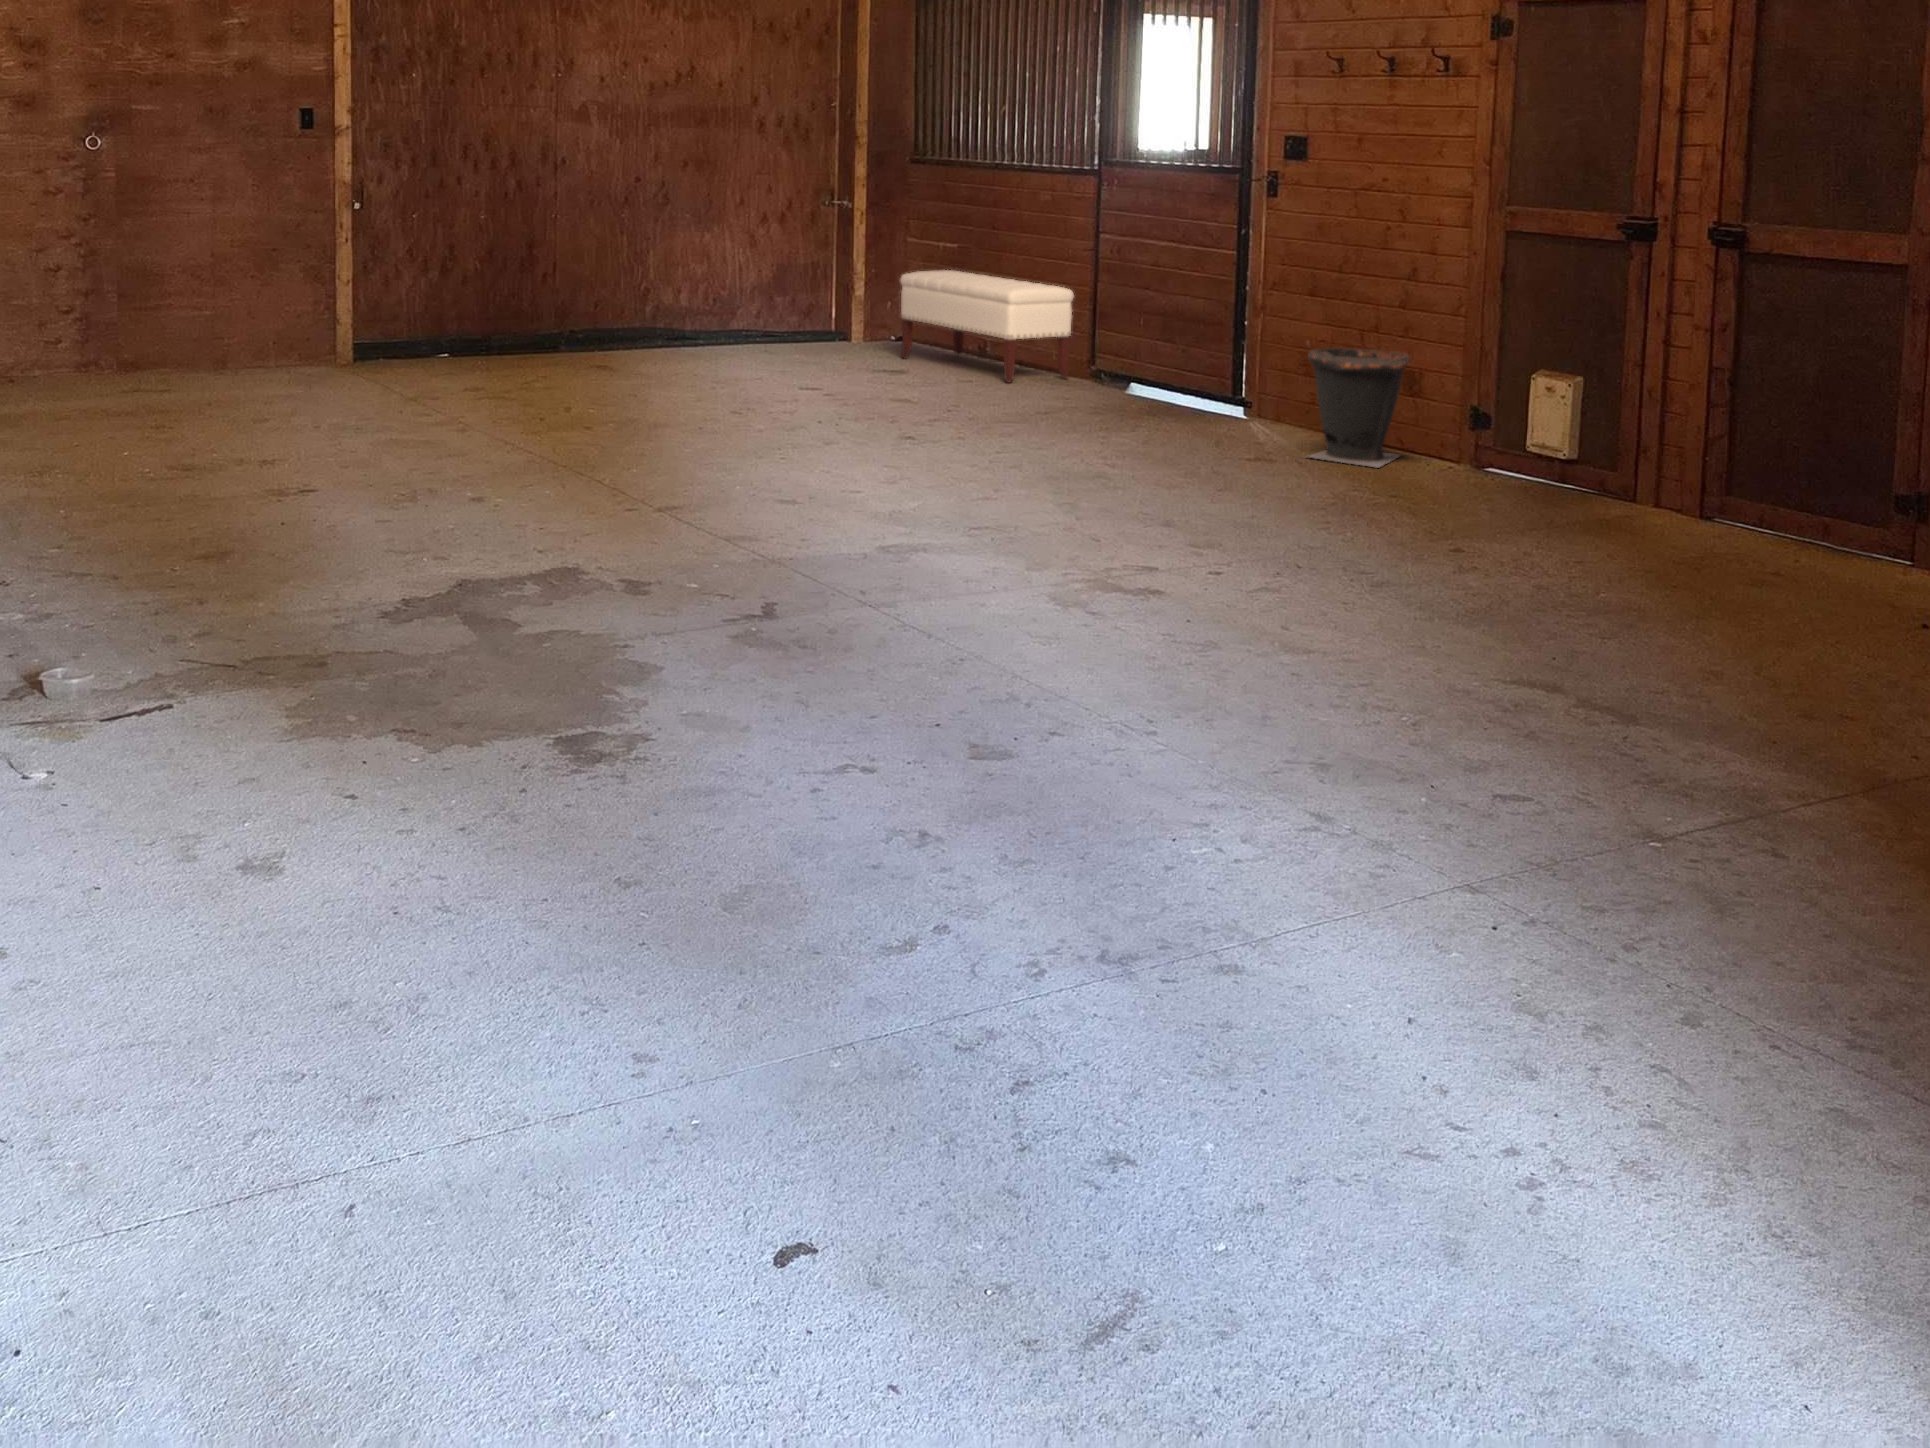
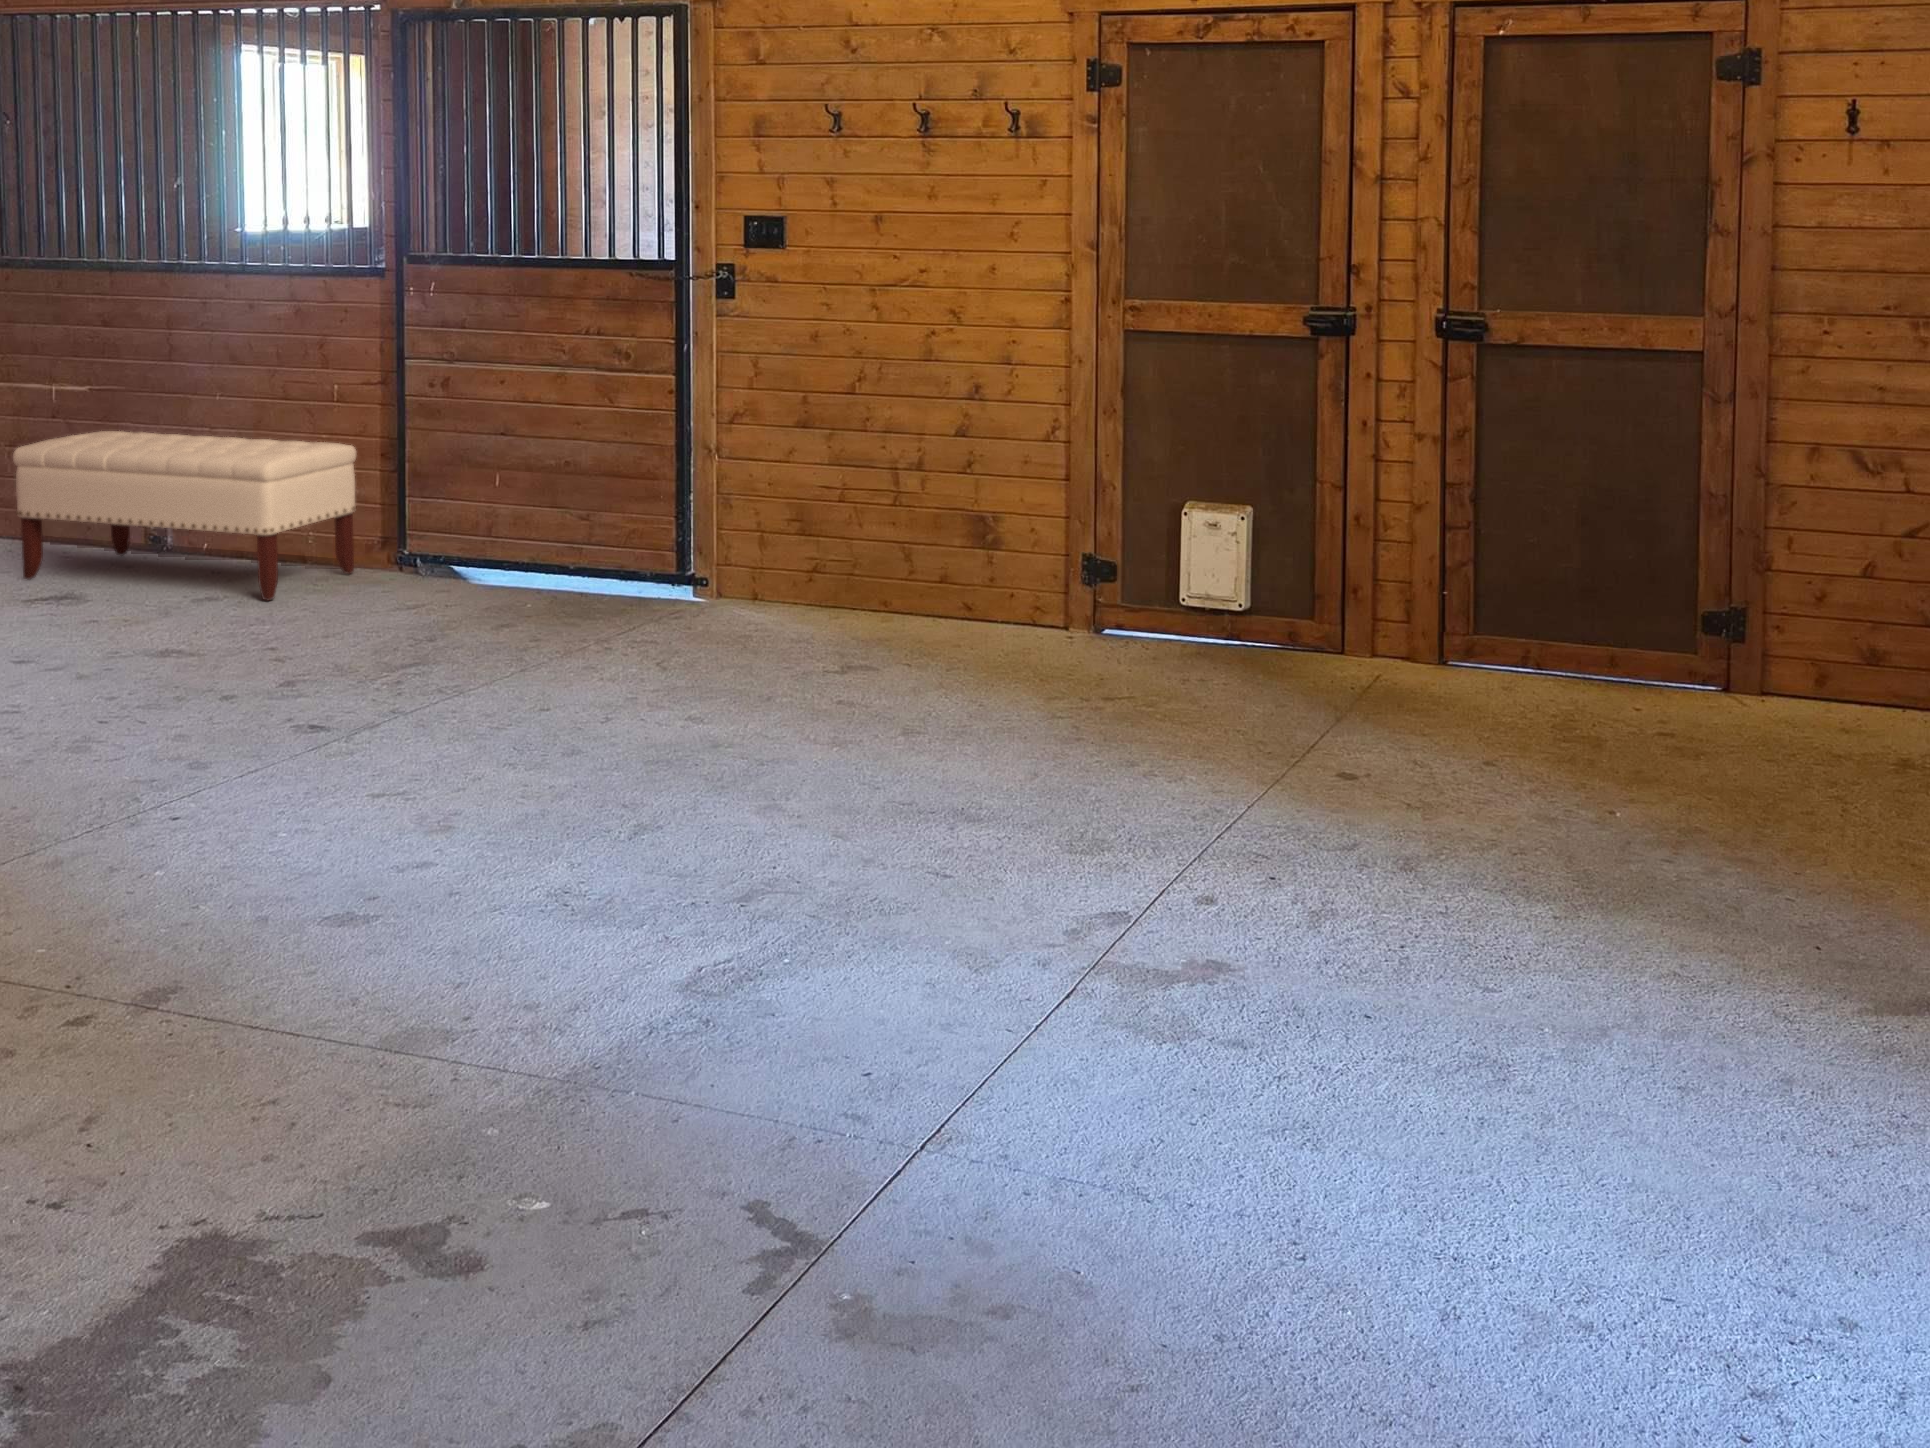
bucket: present [1308,345,1410,468] -> none [871,495,1009,666]

